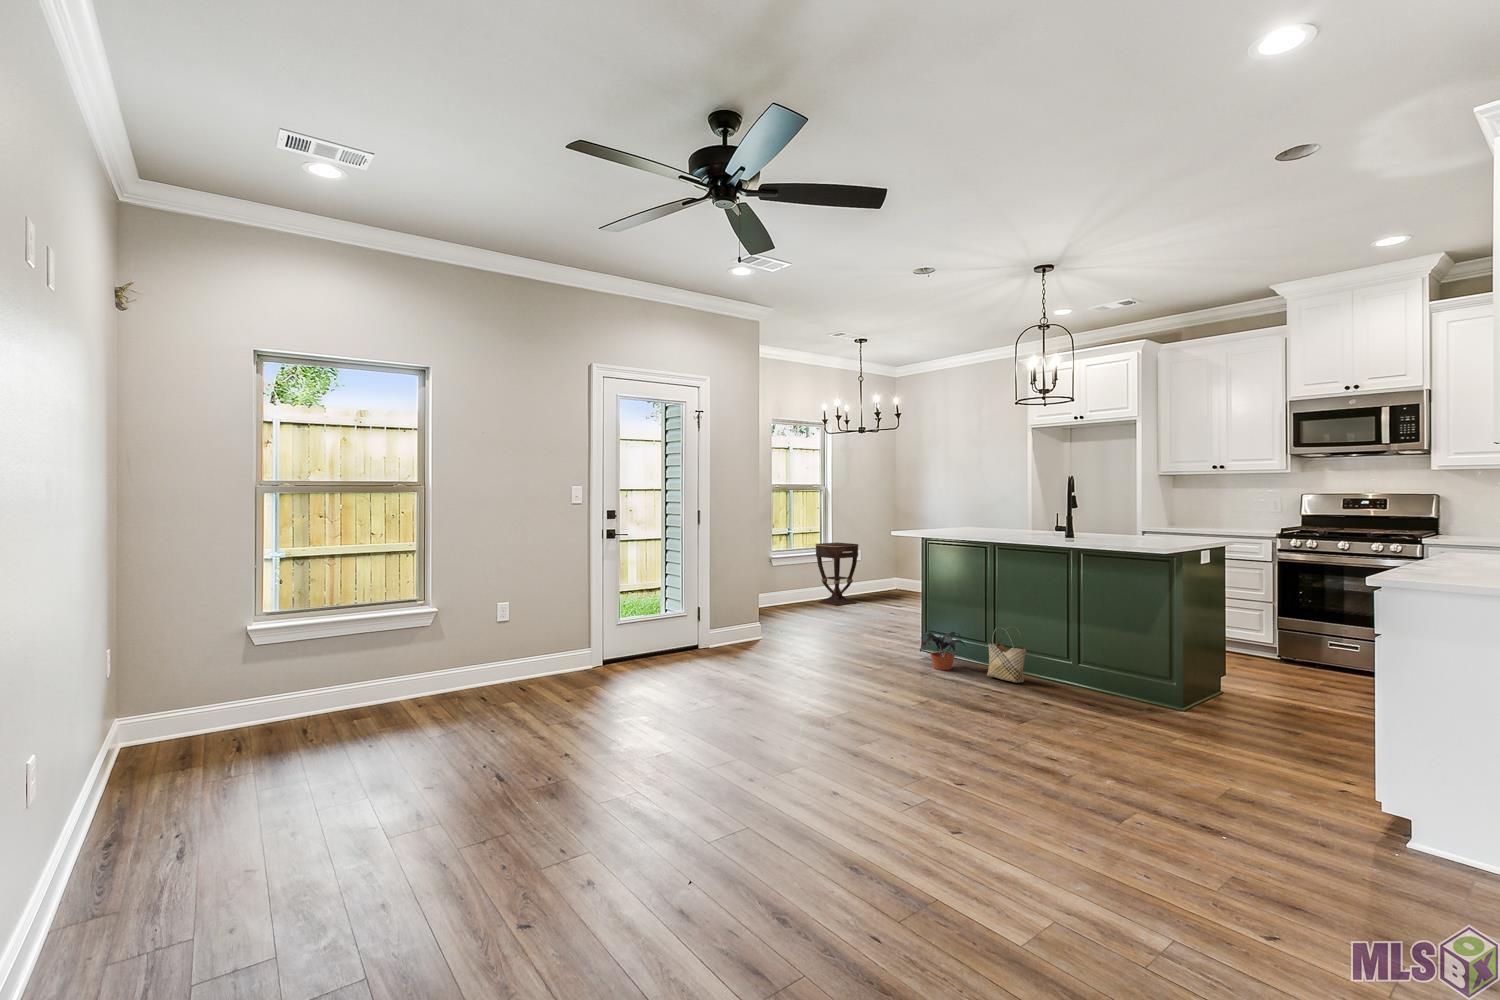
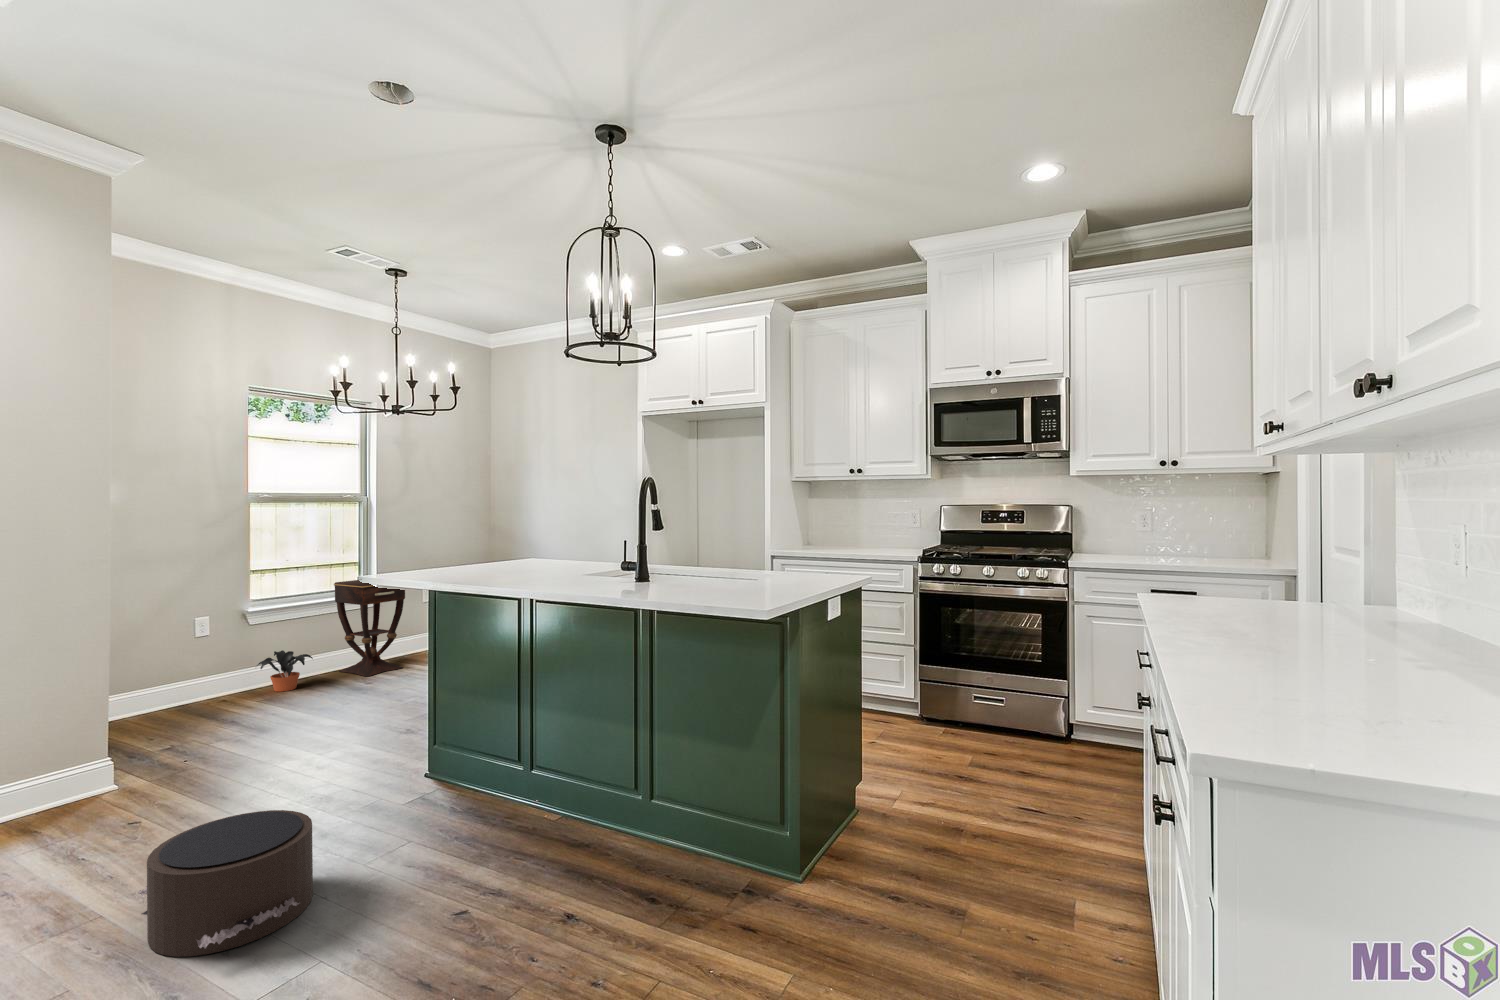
woven basket: present [987,626,1027,683] -> none [516,740,580,847]
potted plant: present [920,632,965,670] -> present [257,650,313,691]
pouf: none [819,641,897,692] -> present [138,810,313,957]

